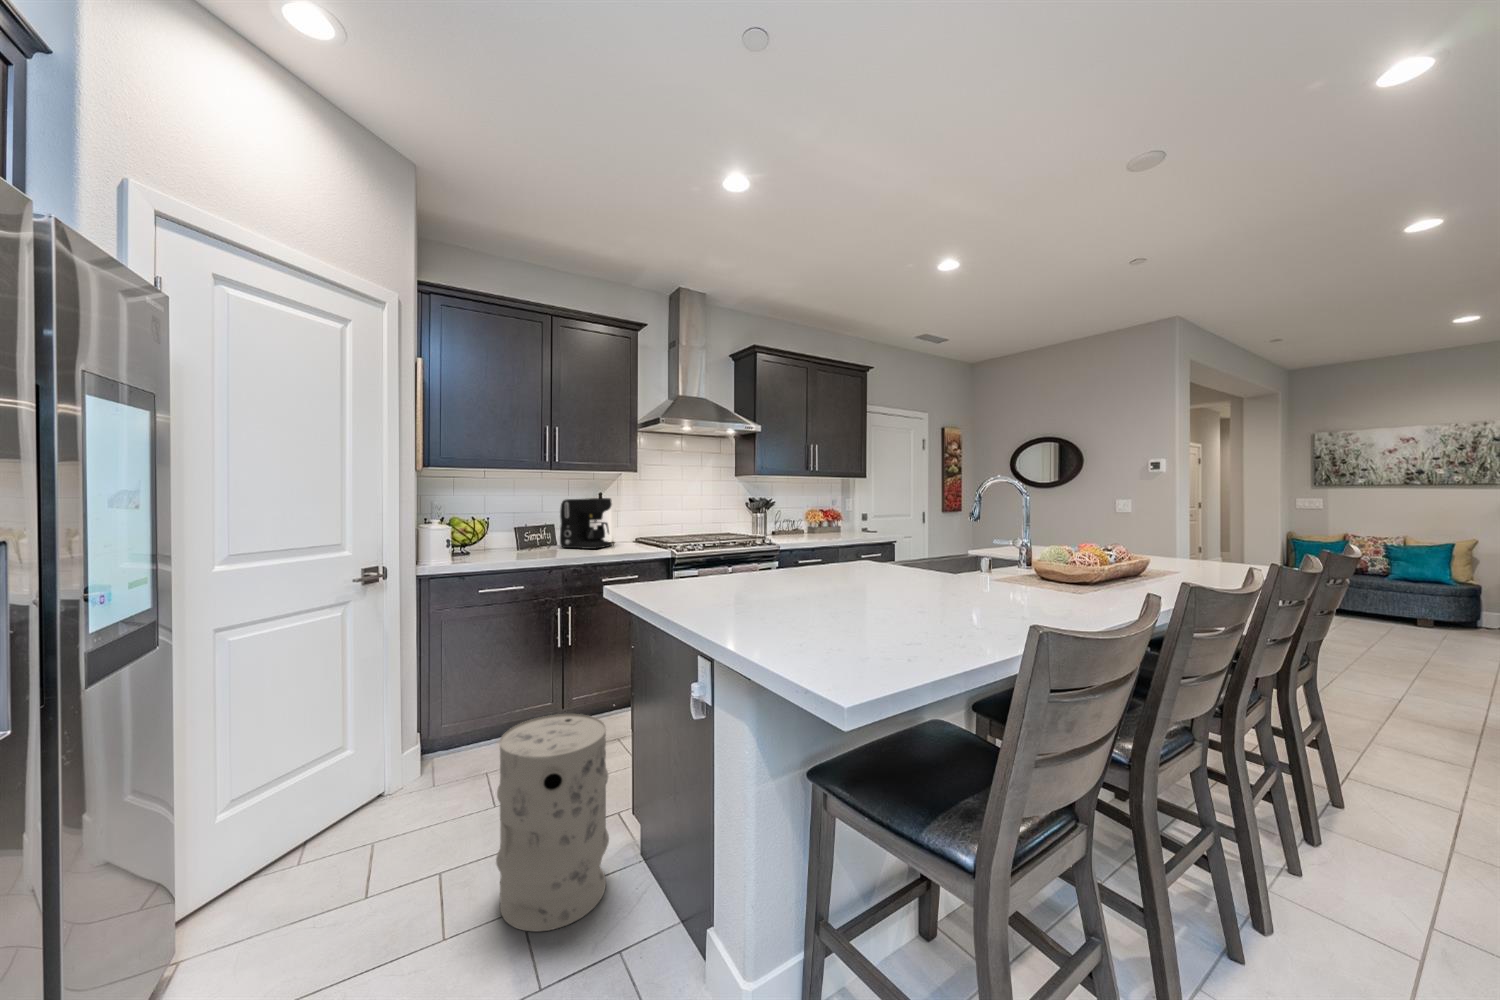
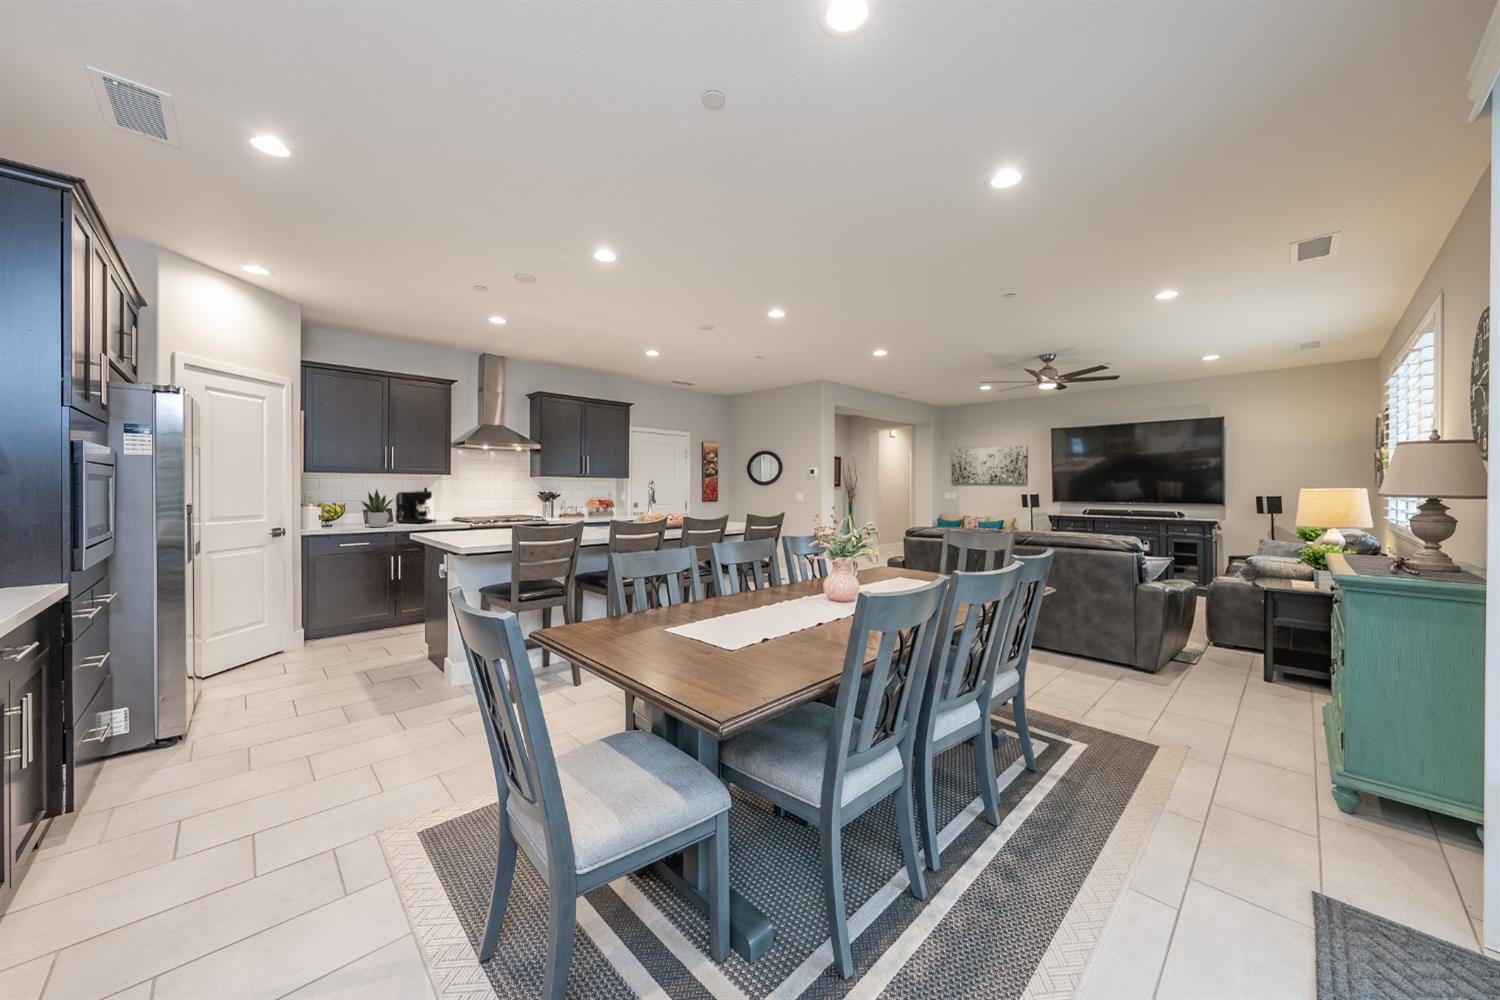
potted plant: none [511,492,562,557] -> present [362,489,393,527]
trash can: present [496,714,609,931] -> none [356,594,412,677]

